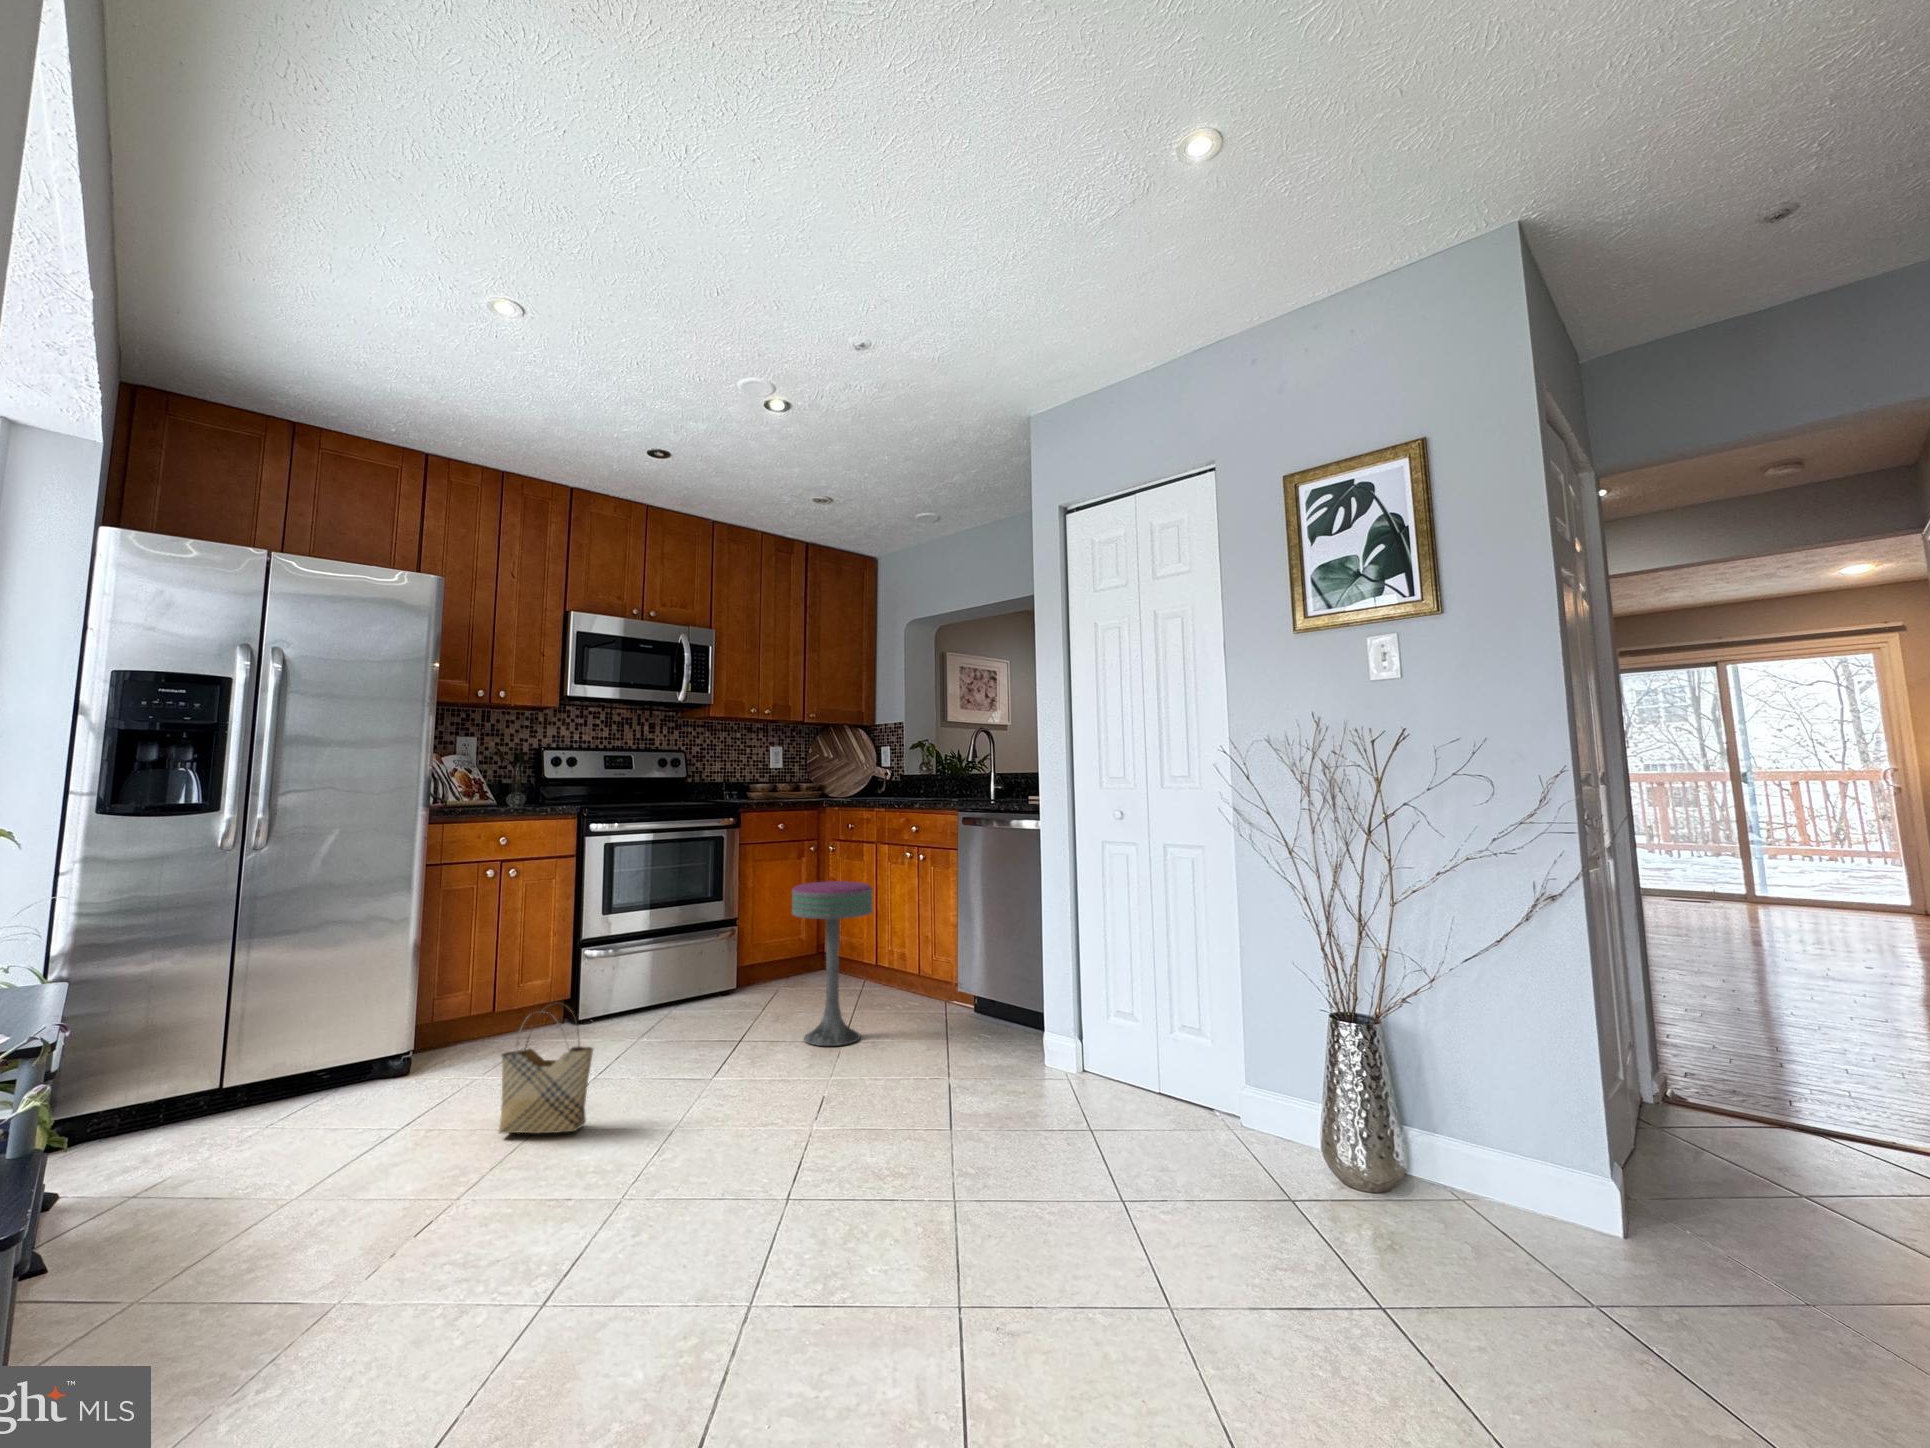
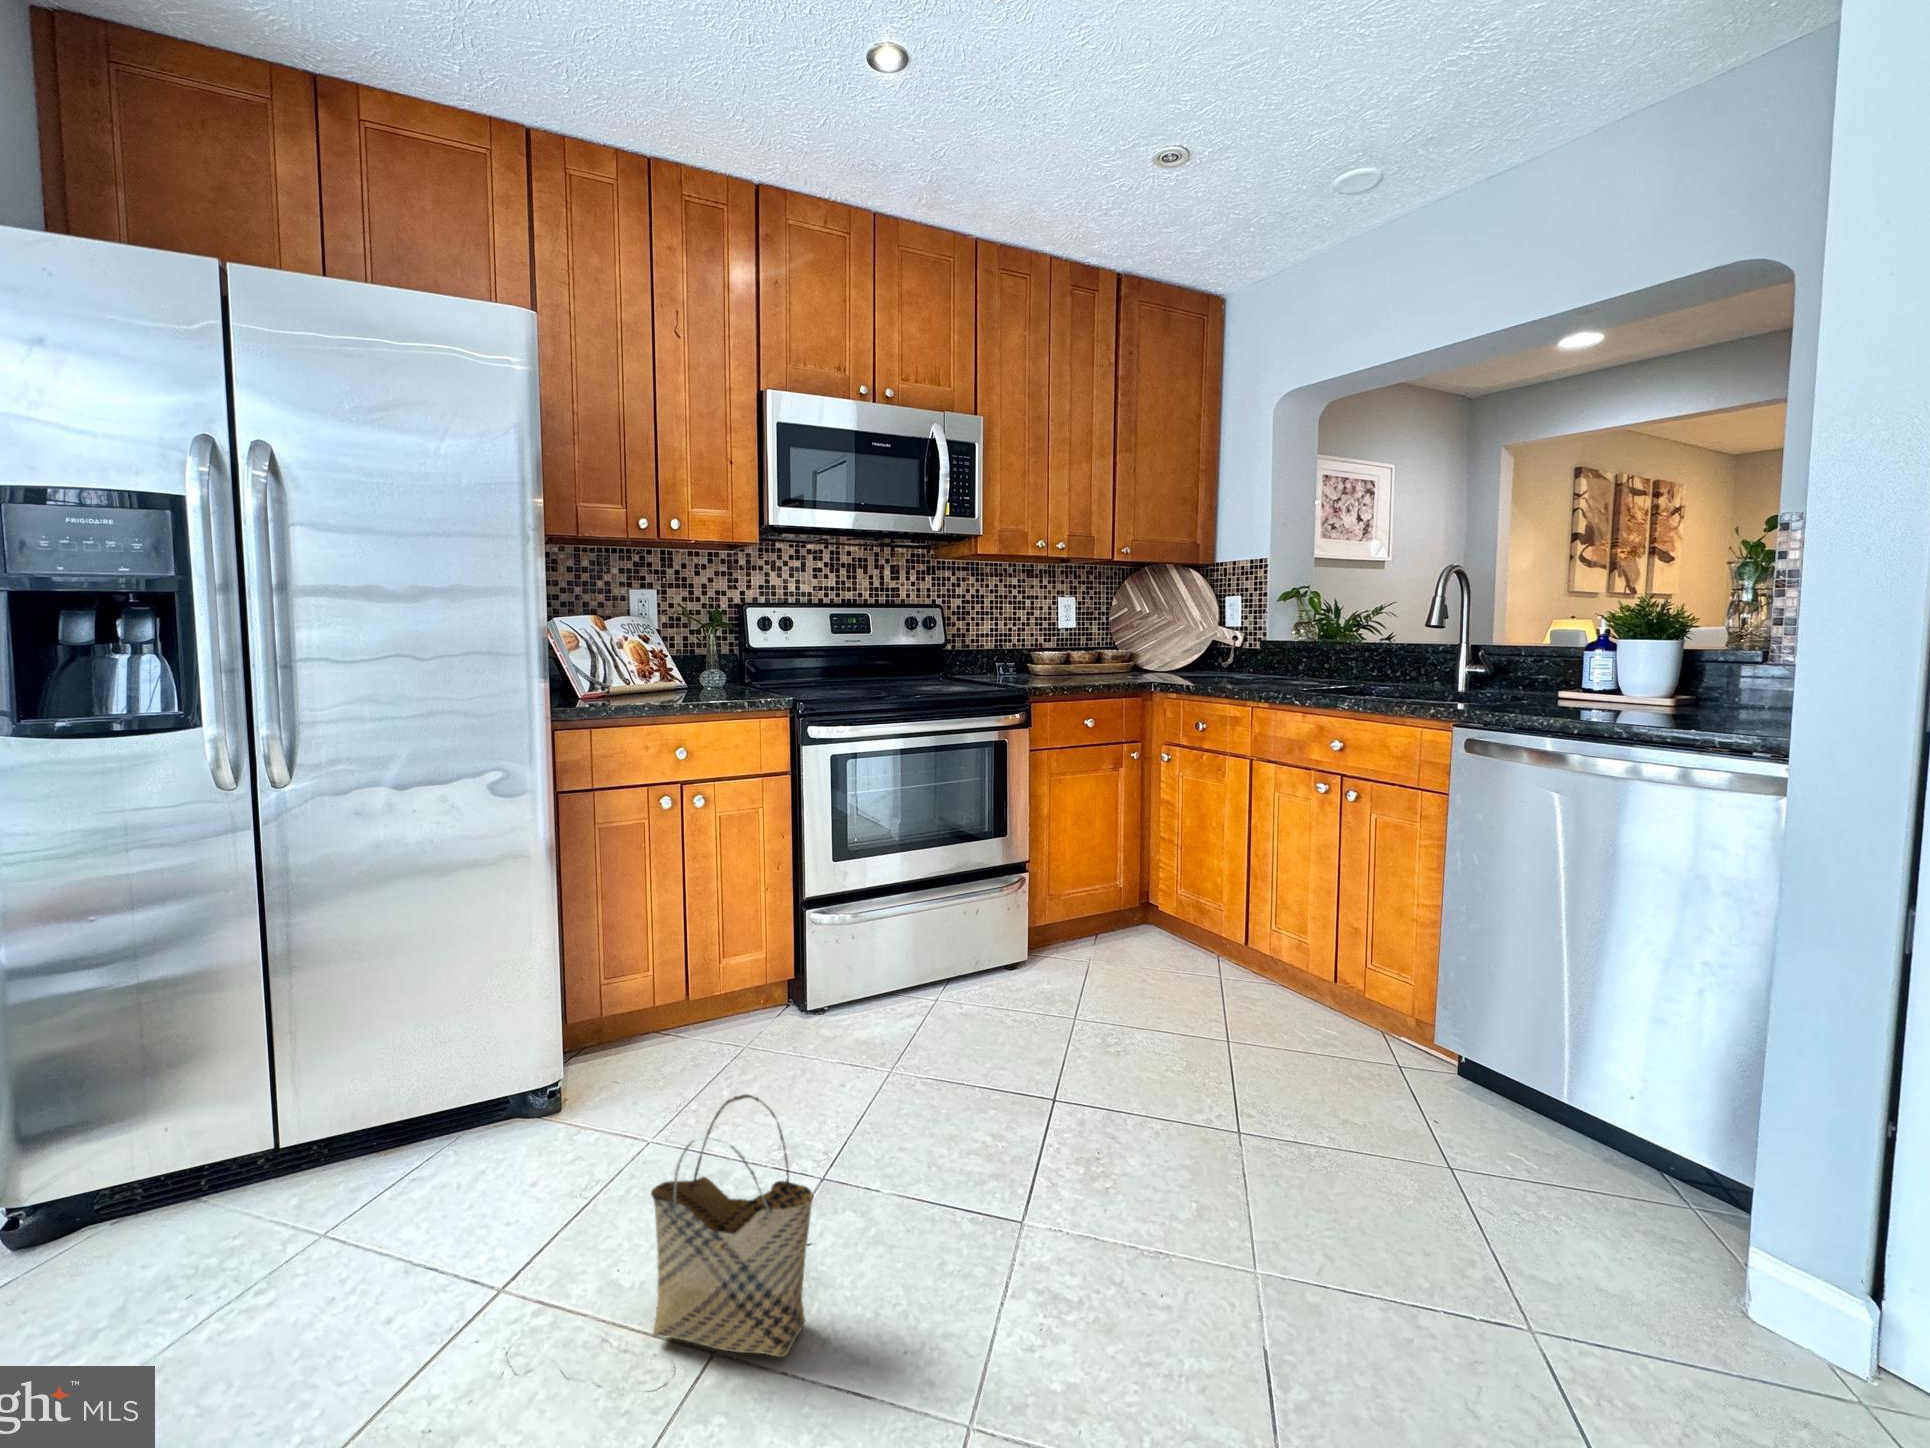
bar stool: present [792,881,873,1046] -> none [1139,839,1288,1131]

